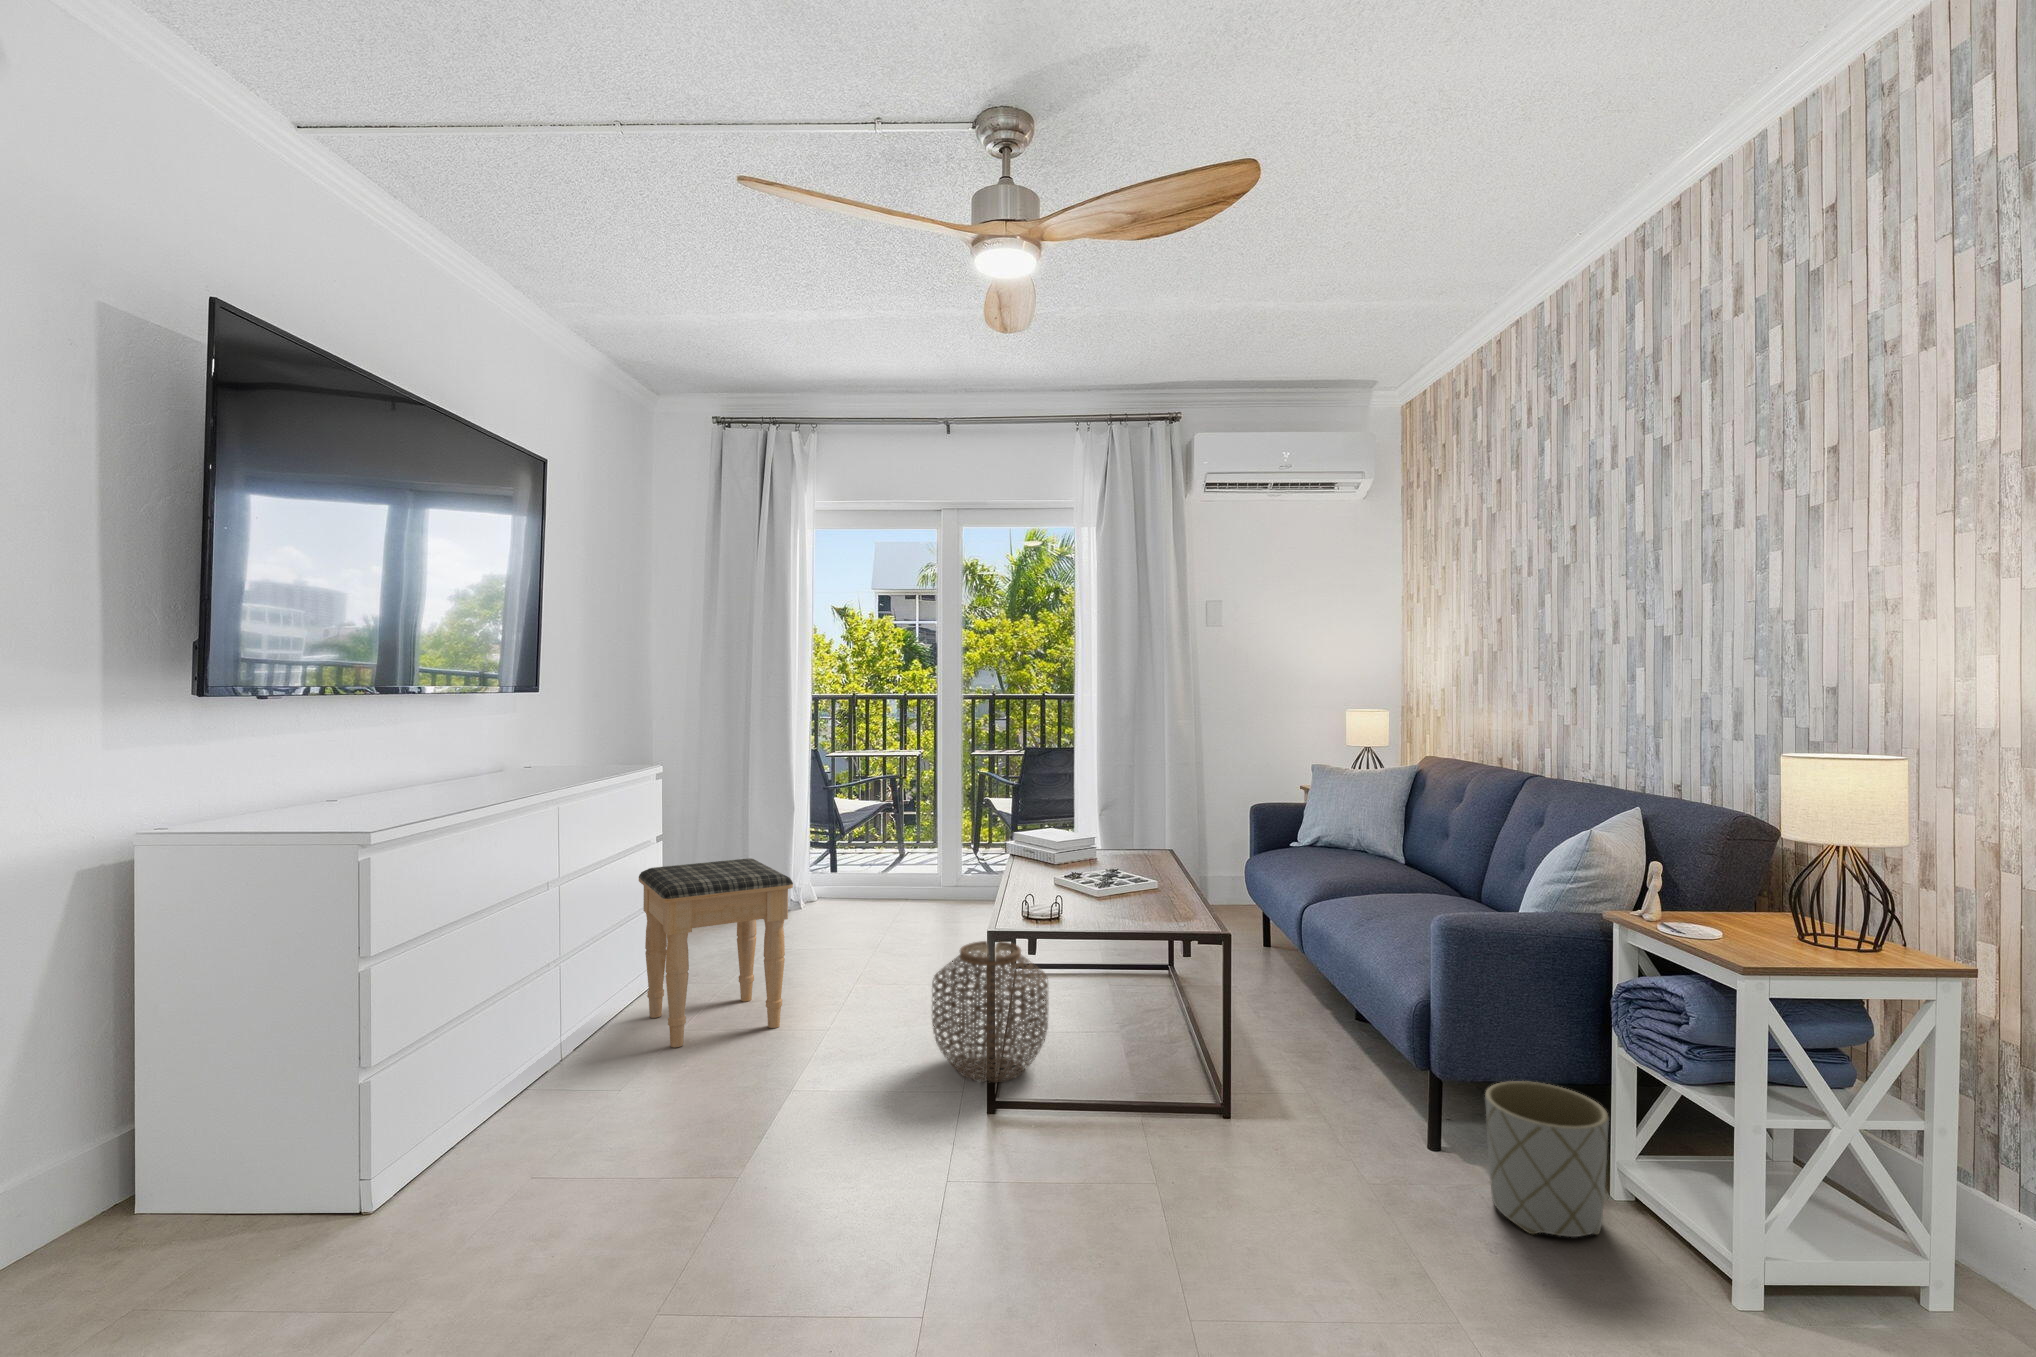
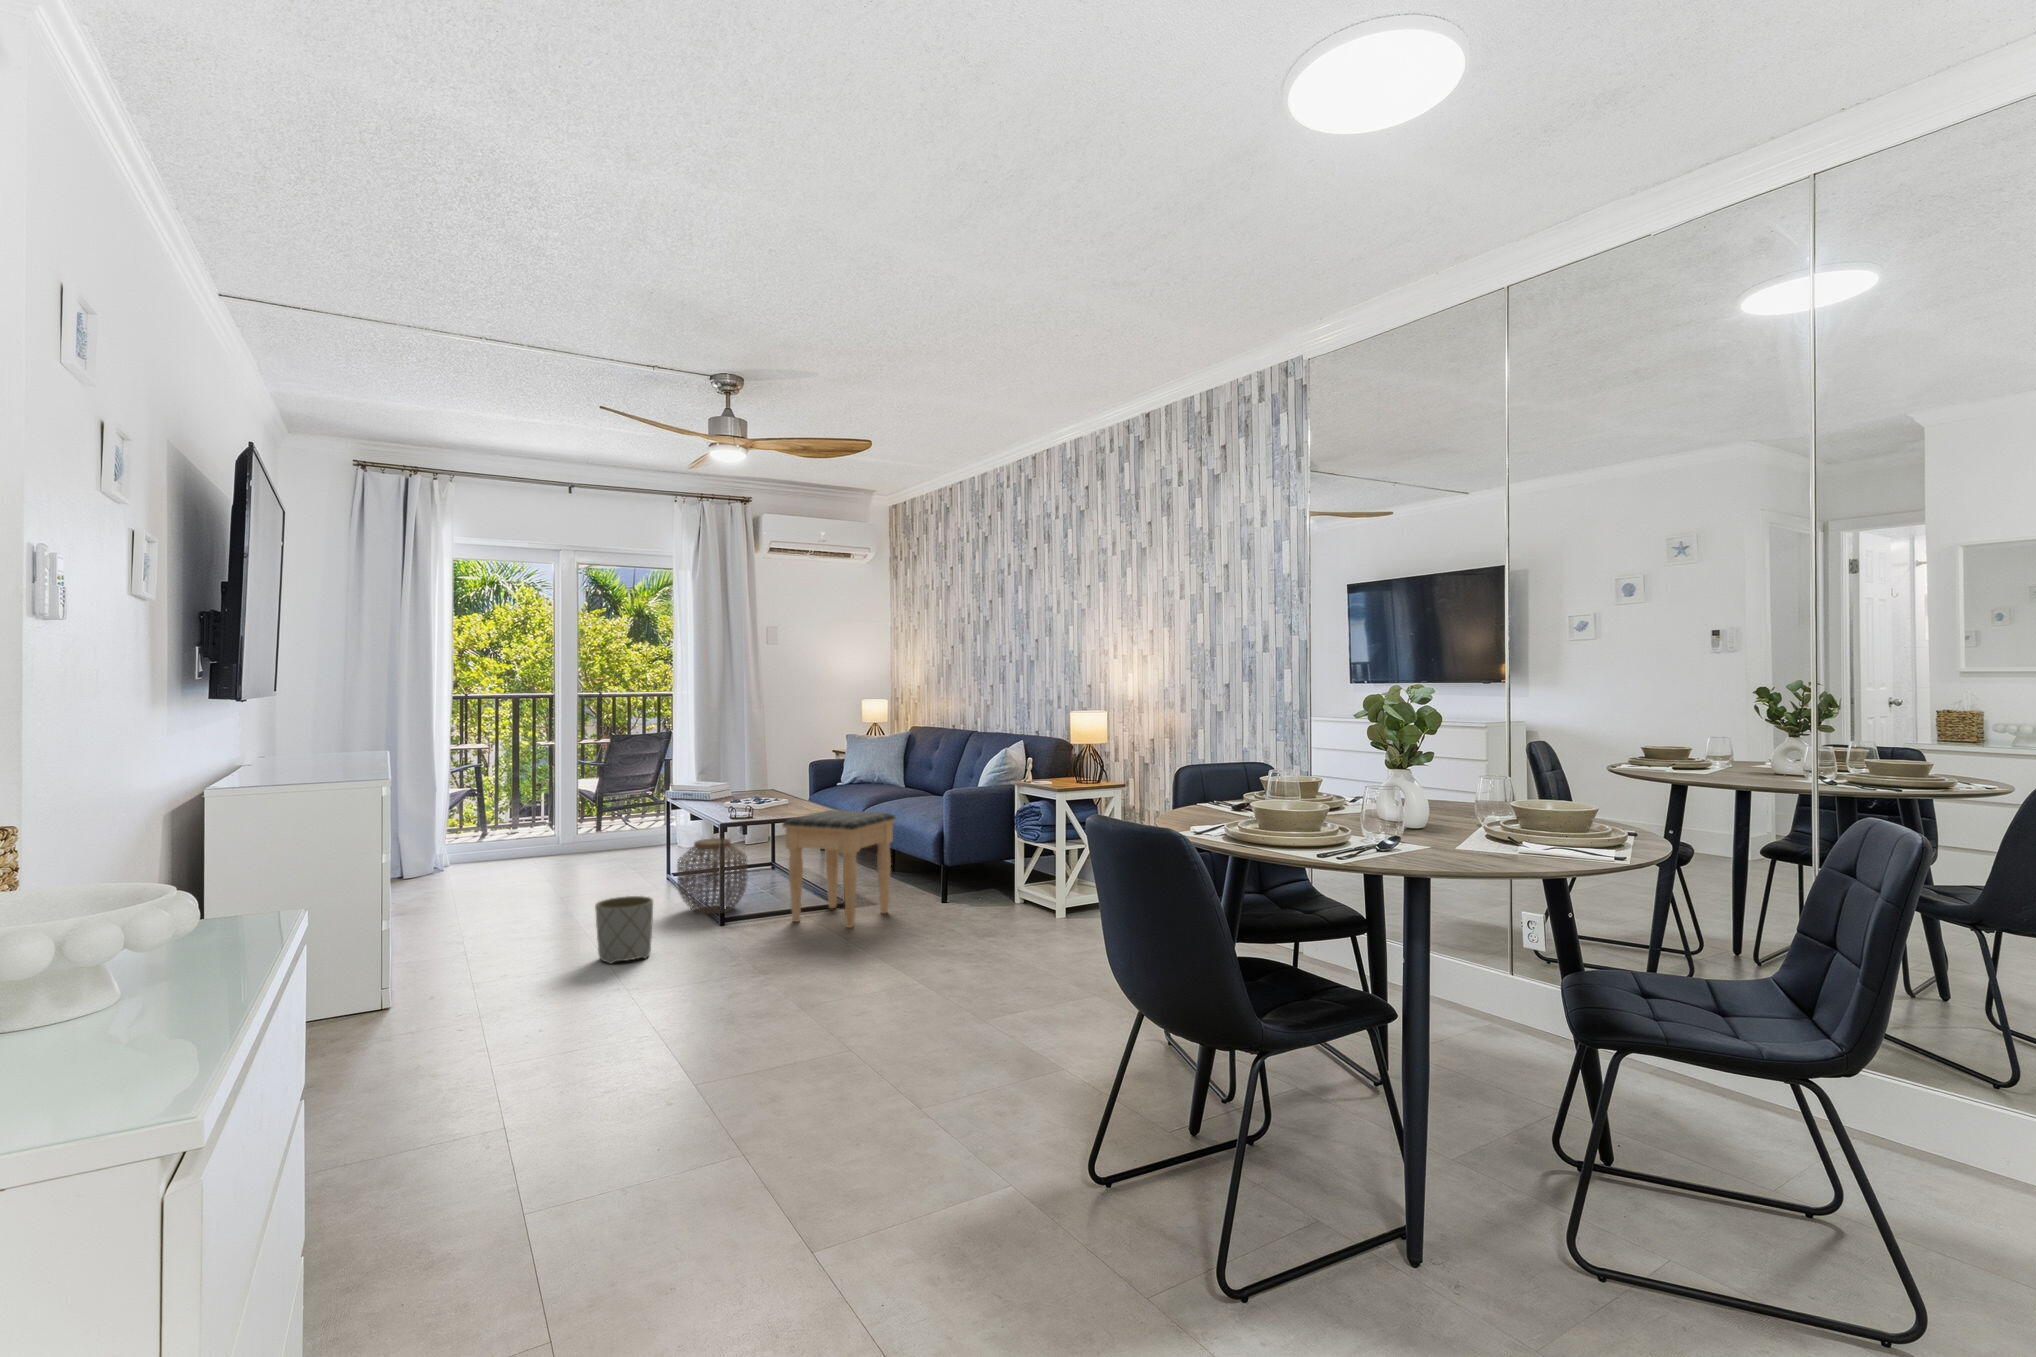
footstool: present [639,858,793,1047] -> present [782,810,896,928]
planter: present [1485,1081,1609,1237] -> present [595,896,653,964]

